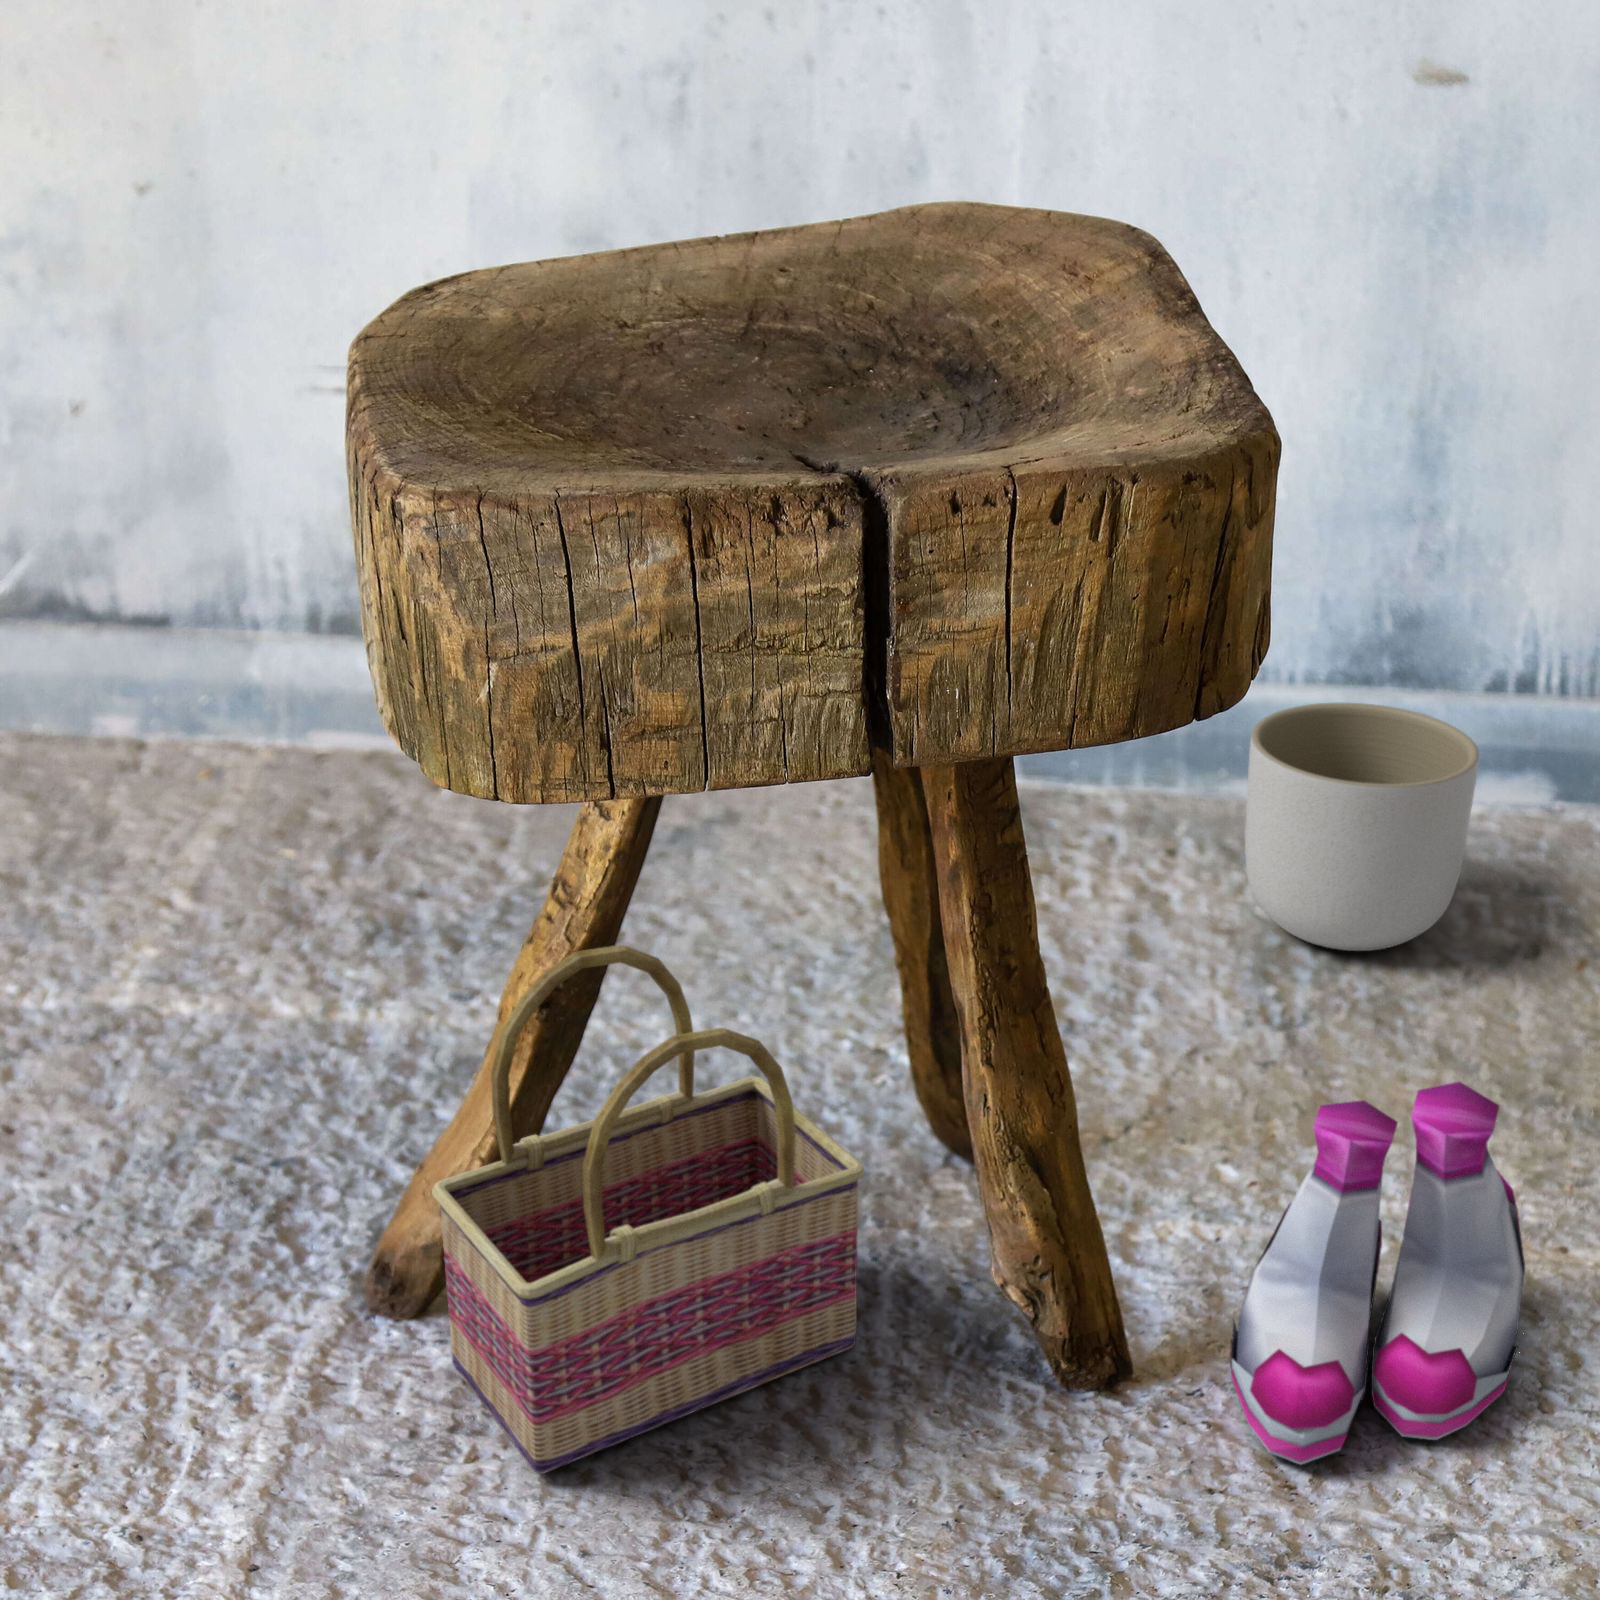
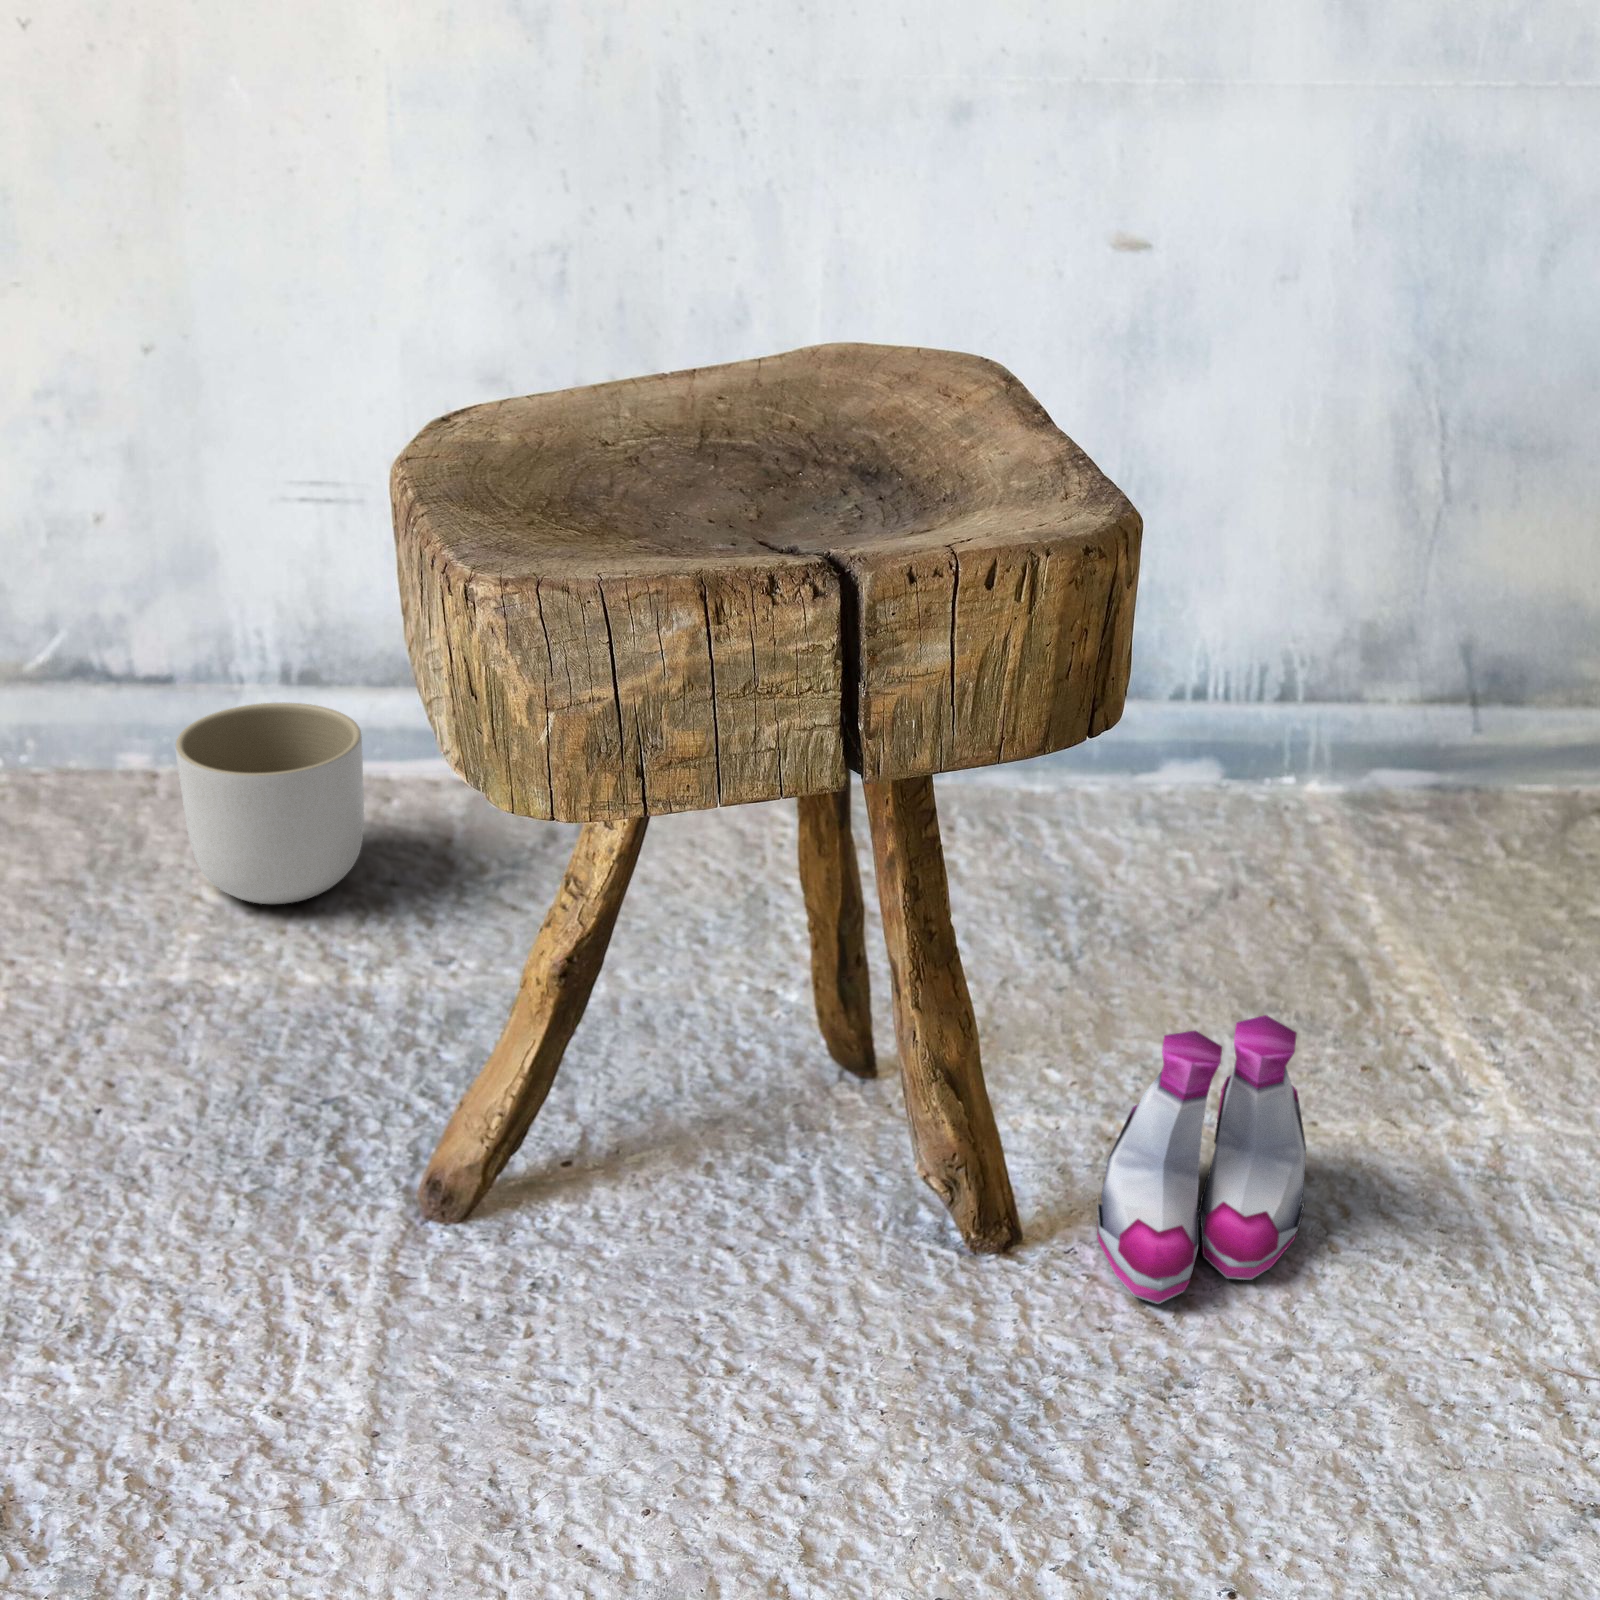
planter: present [1245,703,1479,951] -> present [176,703,364,904]
basket: present [432,945,864,1474] -> none [493,929,827,1345]

